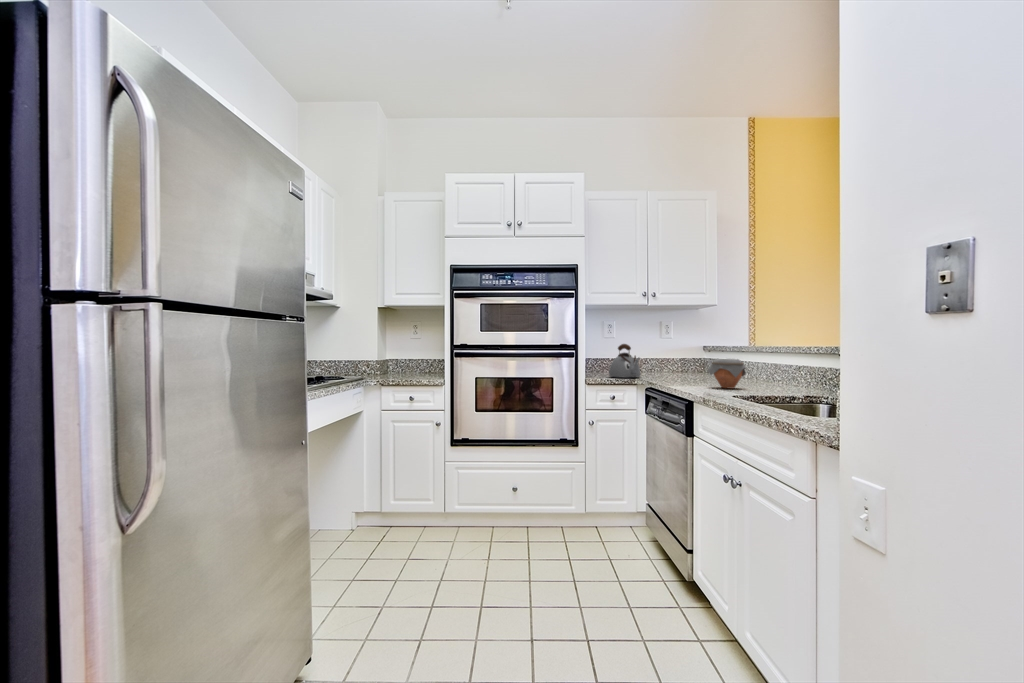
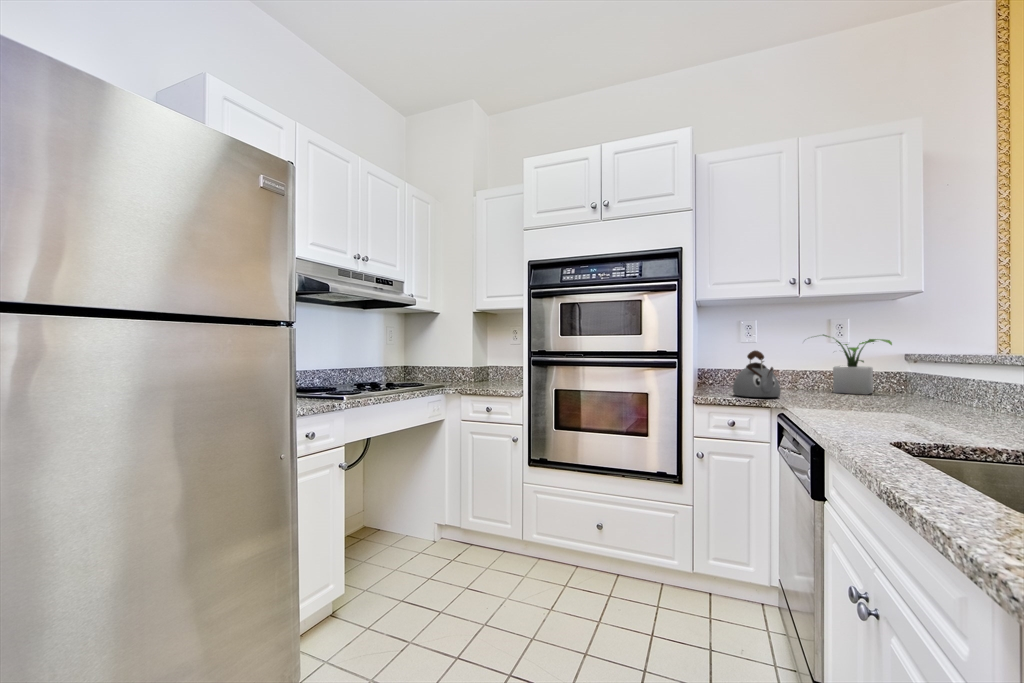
potted plant: none [646,333,699,374] -> present [823,334,892,395]
jar: present [708,359,746,388] -> none [863,377,937,427]

